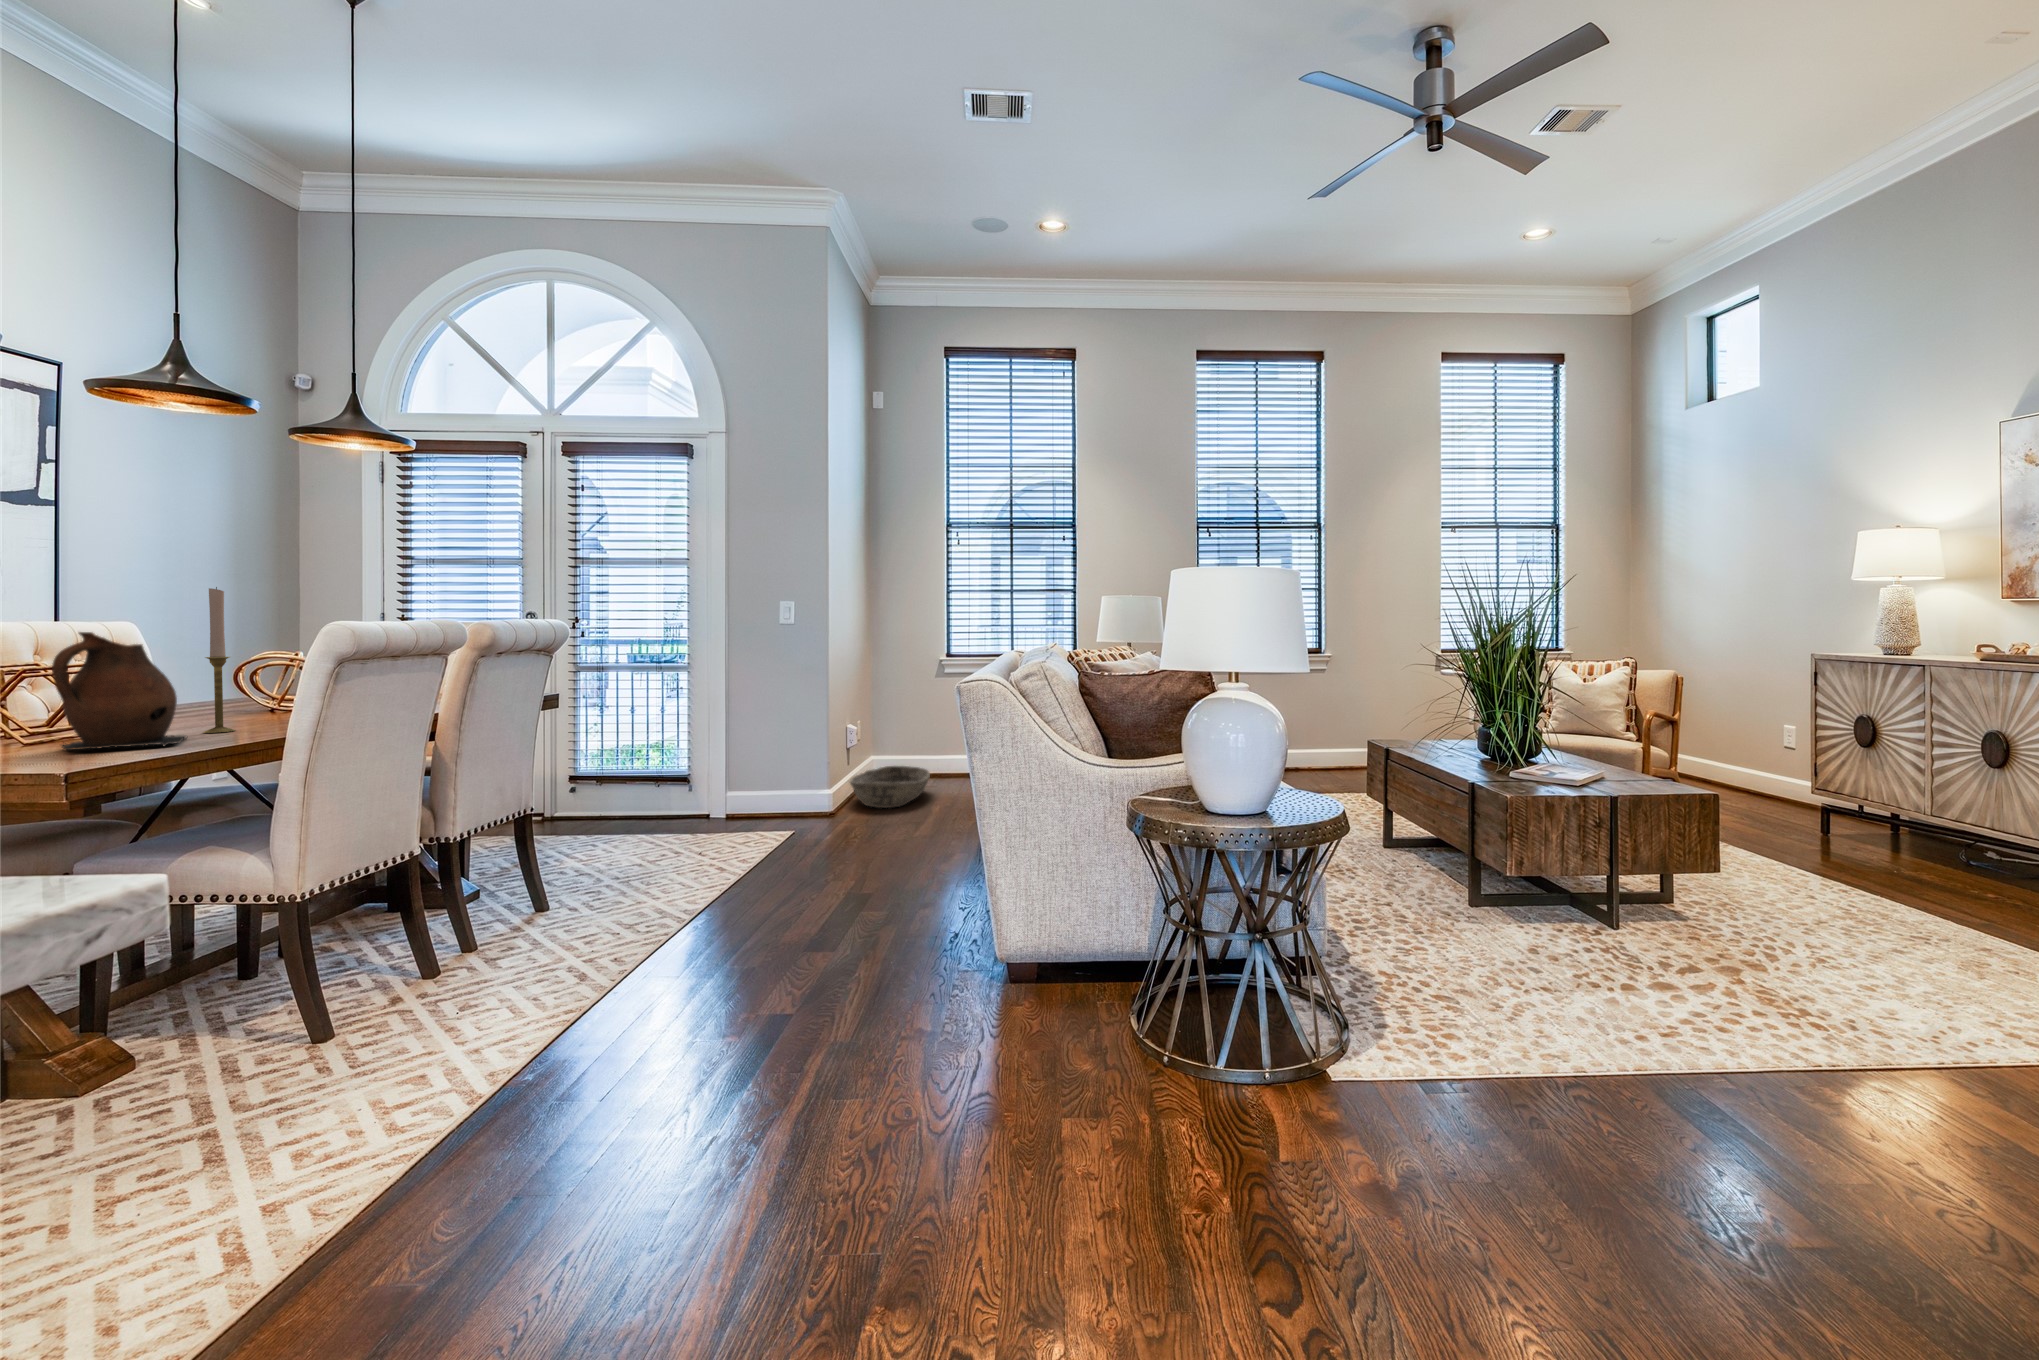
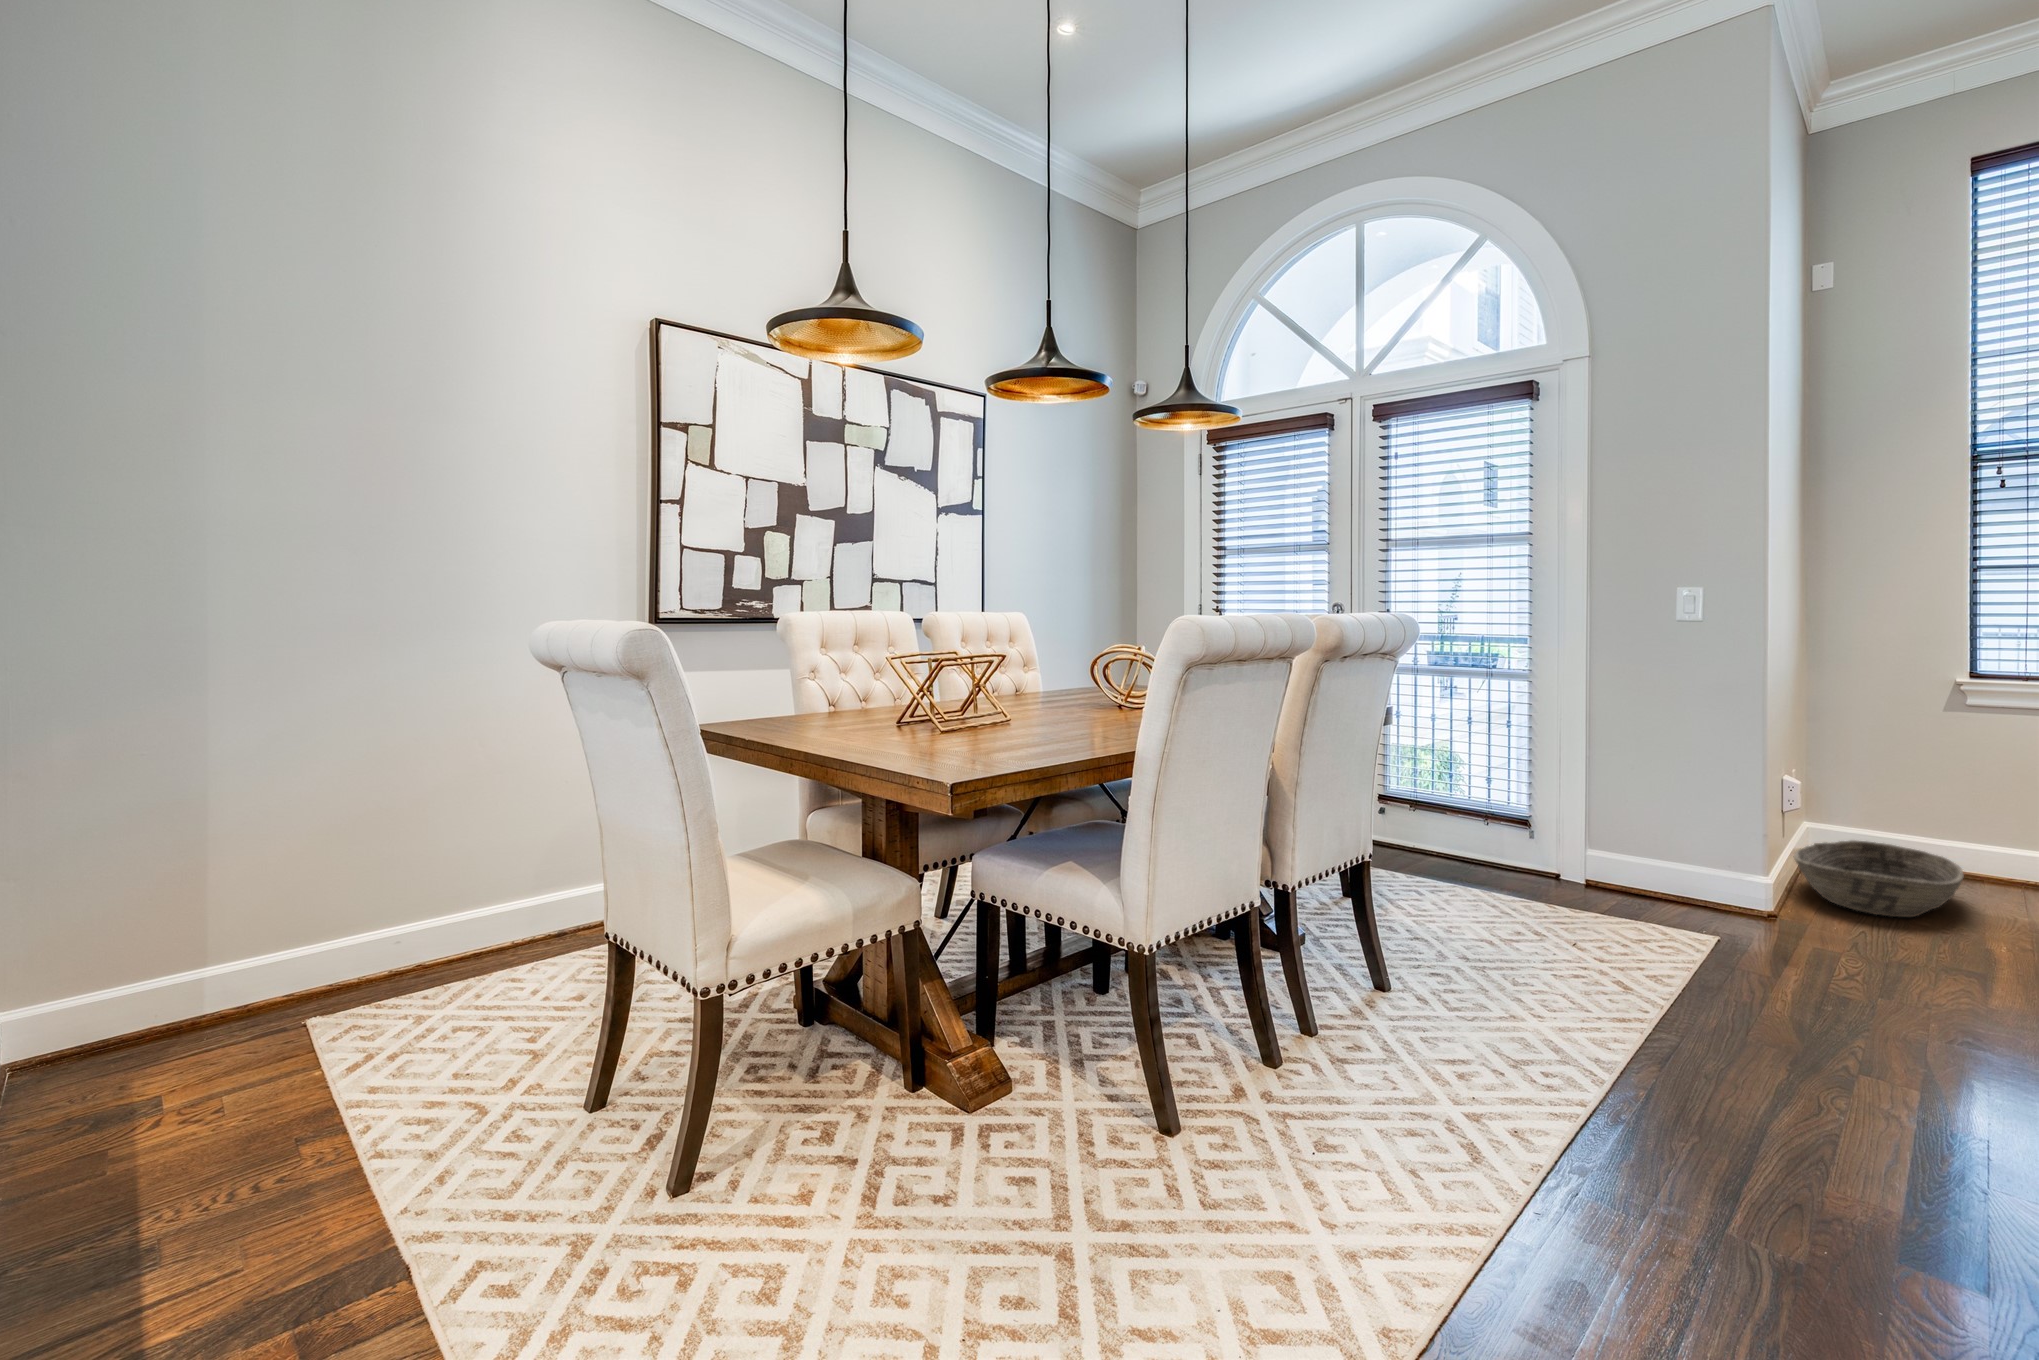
candlestick: present [204,587,235,733] -> none [1064,576,1091,736]
ceramic pitcher: present [52,632,188,750] -> none [949,625,1052,754]

